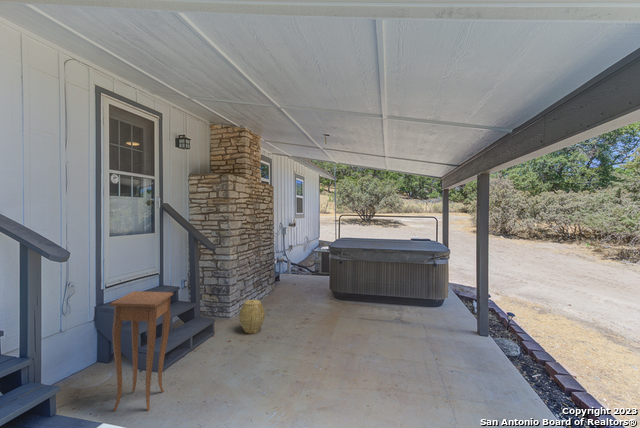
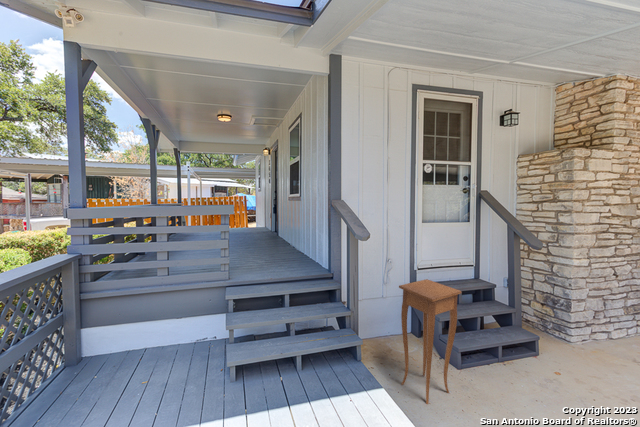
woven basket: present [239,300,265,334] -> none [578,329,629,383]

